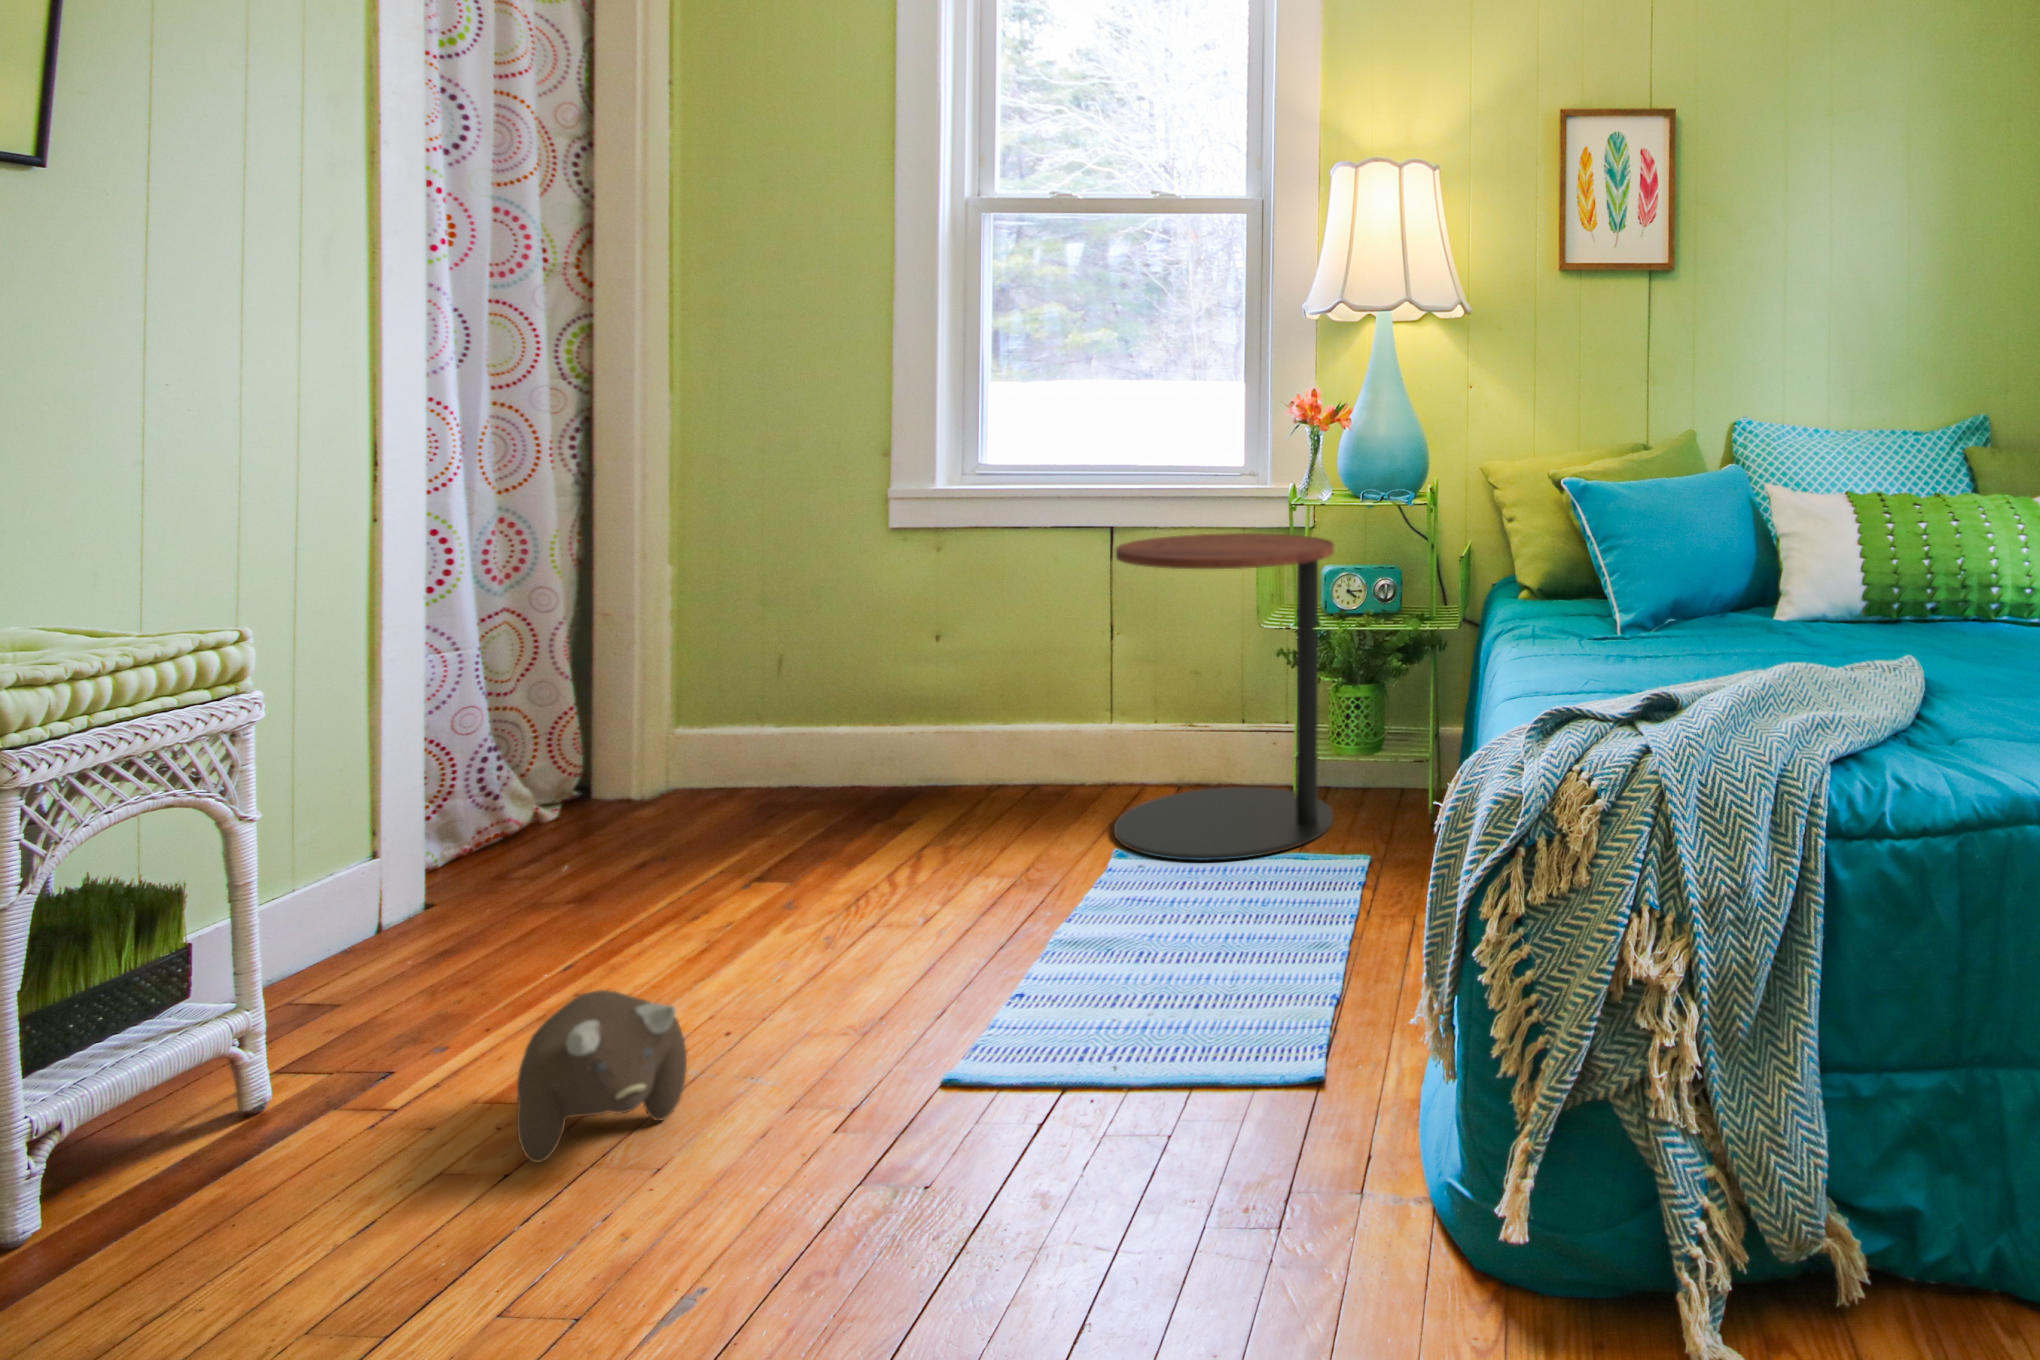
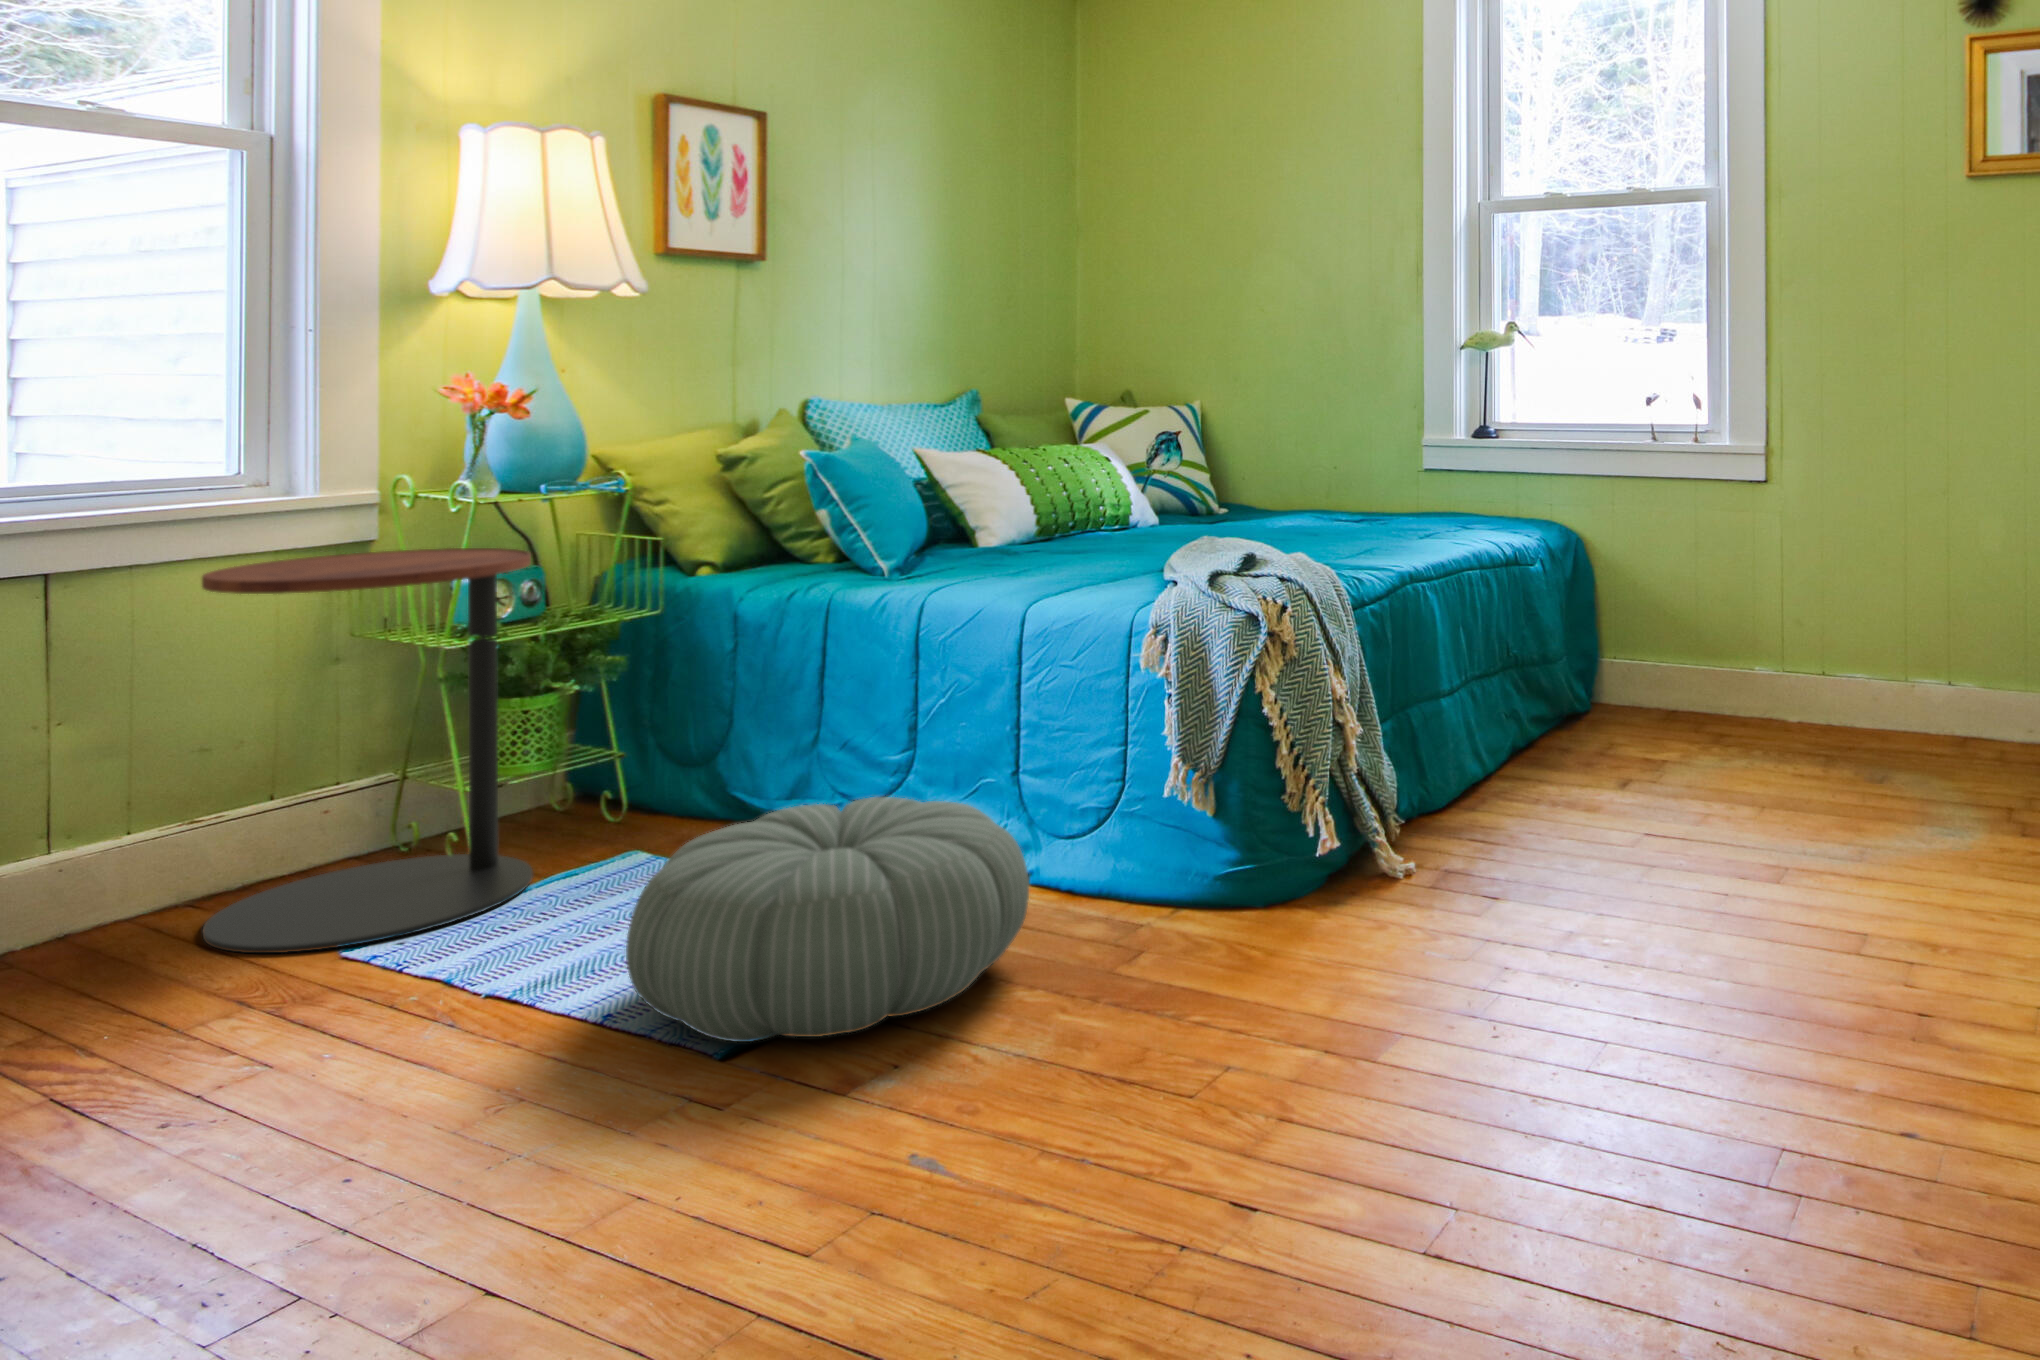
pouf: none [893,857,1301,1147] -> present [626,797,1029,1042]
plush toy: present [517,990,687,1163] -> none [366,1016,674,1265]

